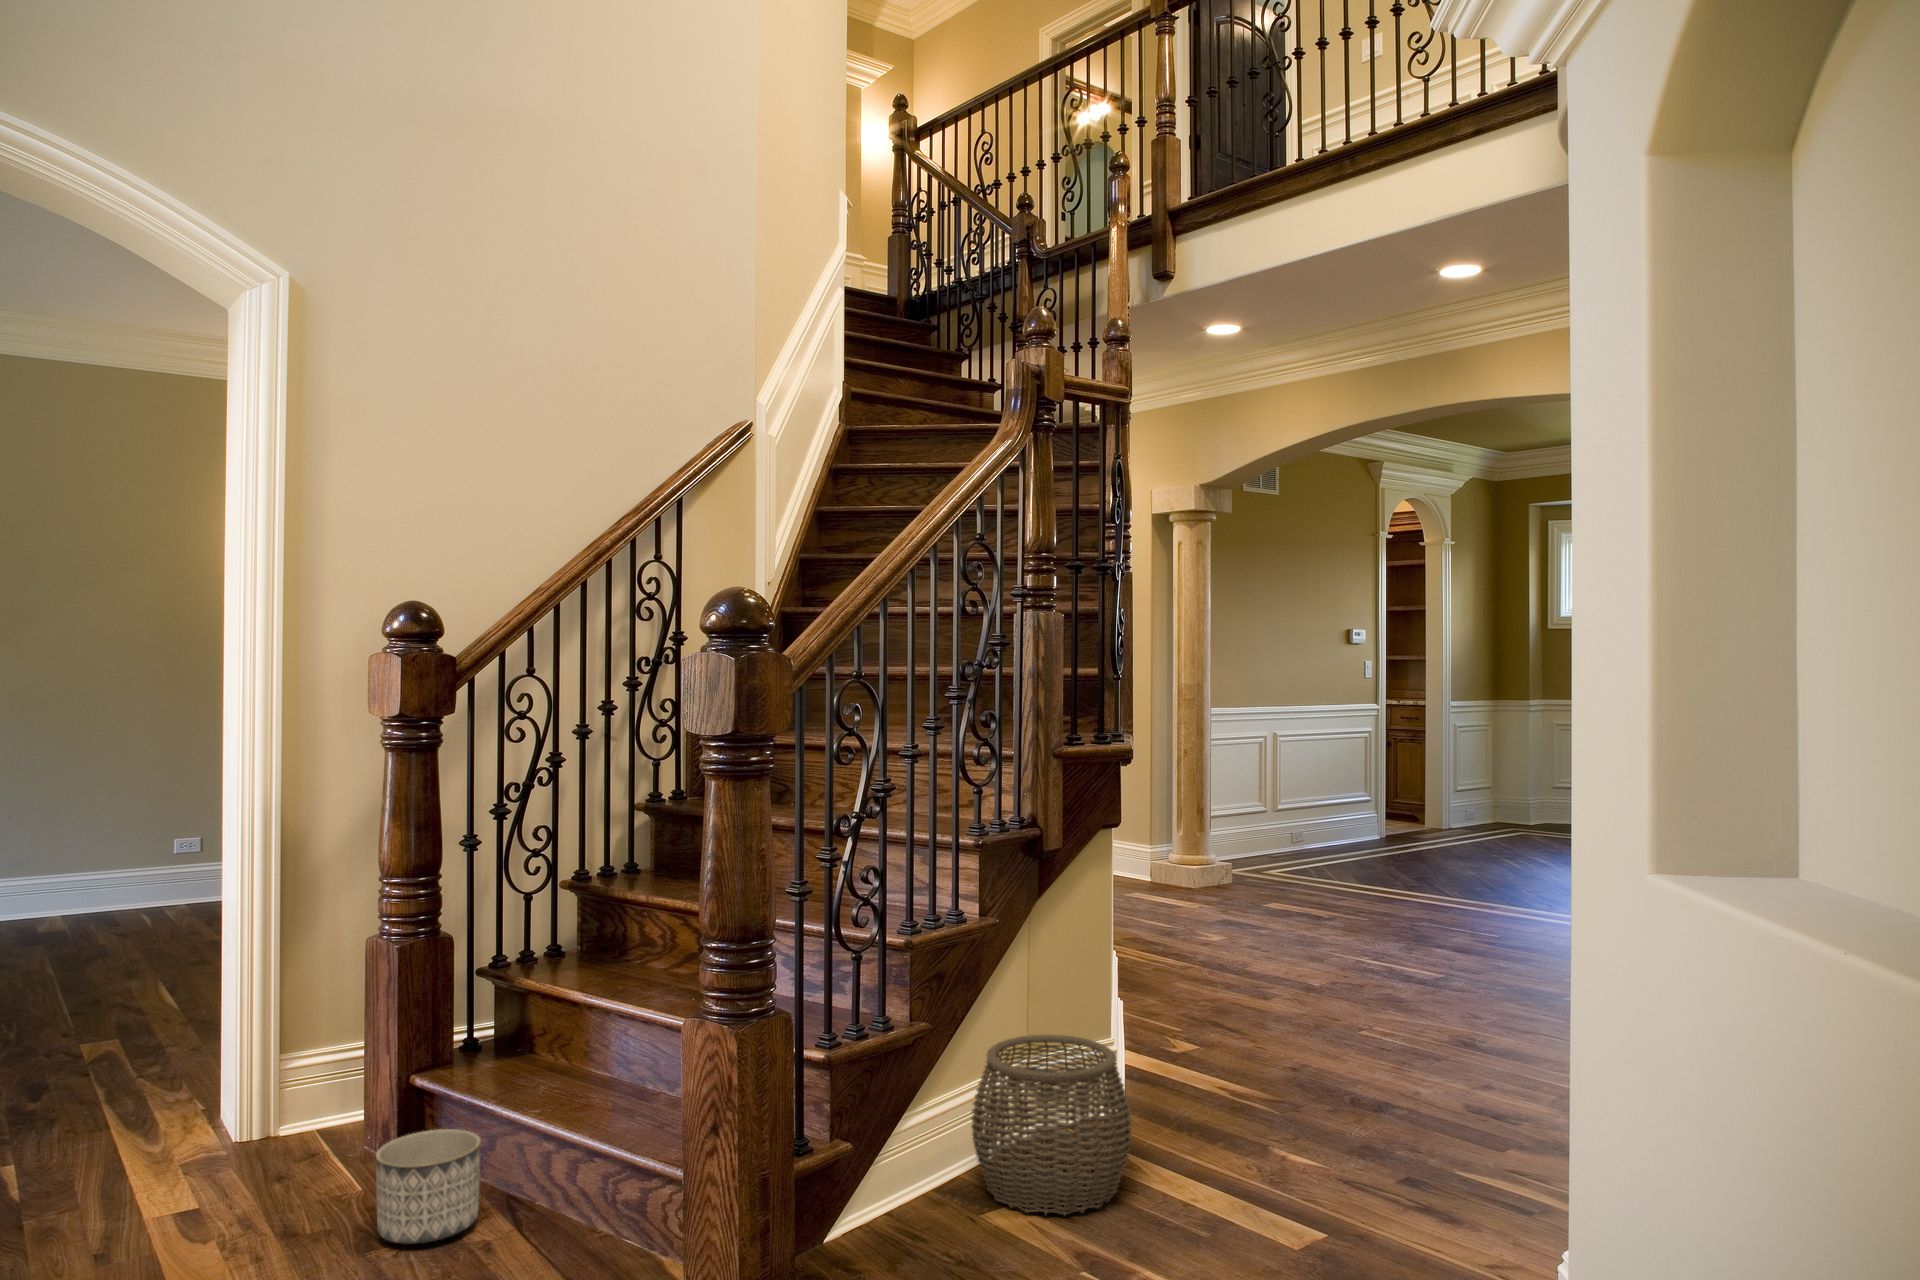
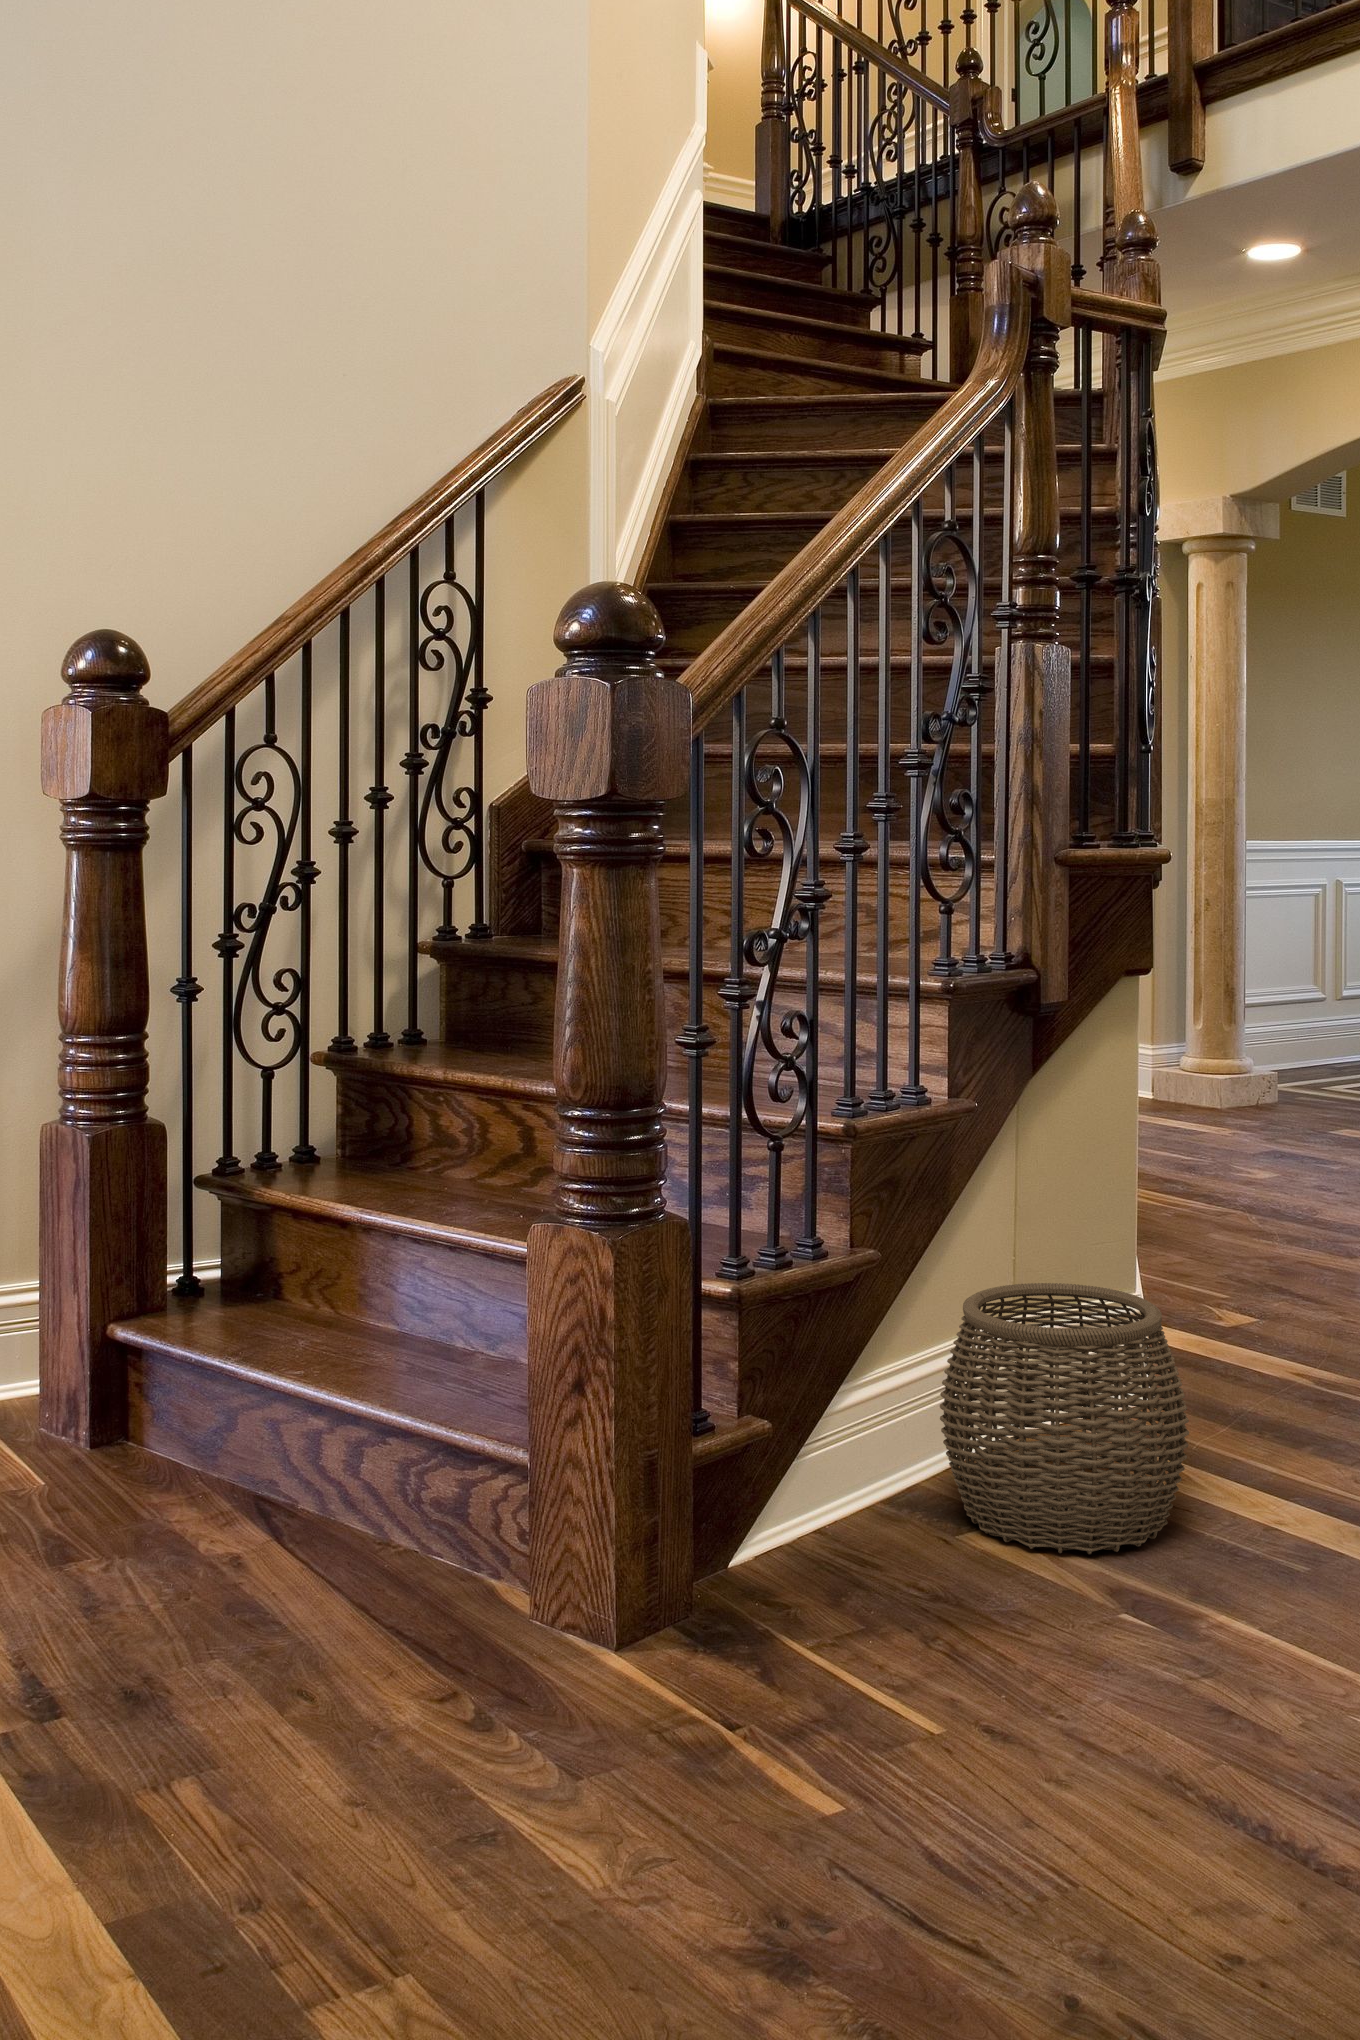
planter: present [376,1129,481,1244] -> none [76,1395,223,1557]

